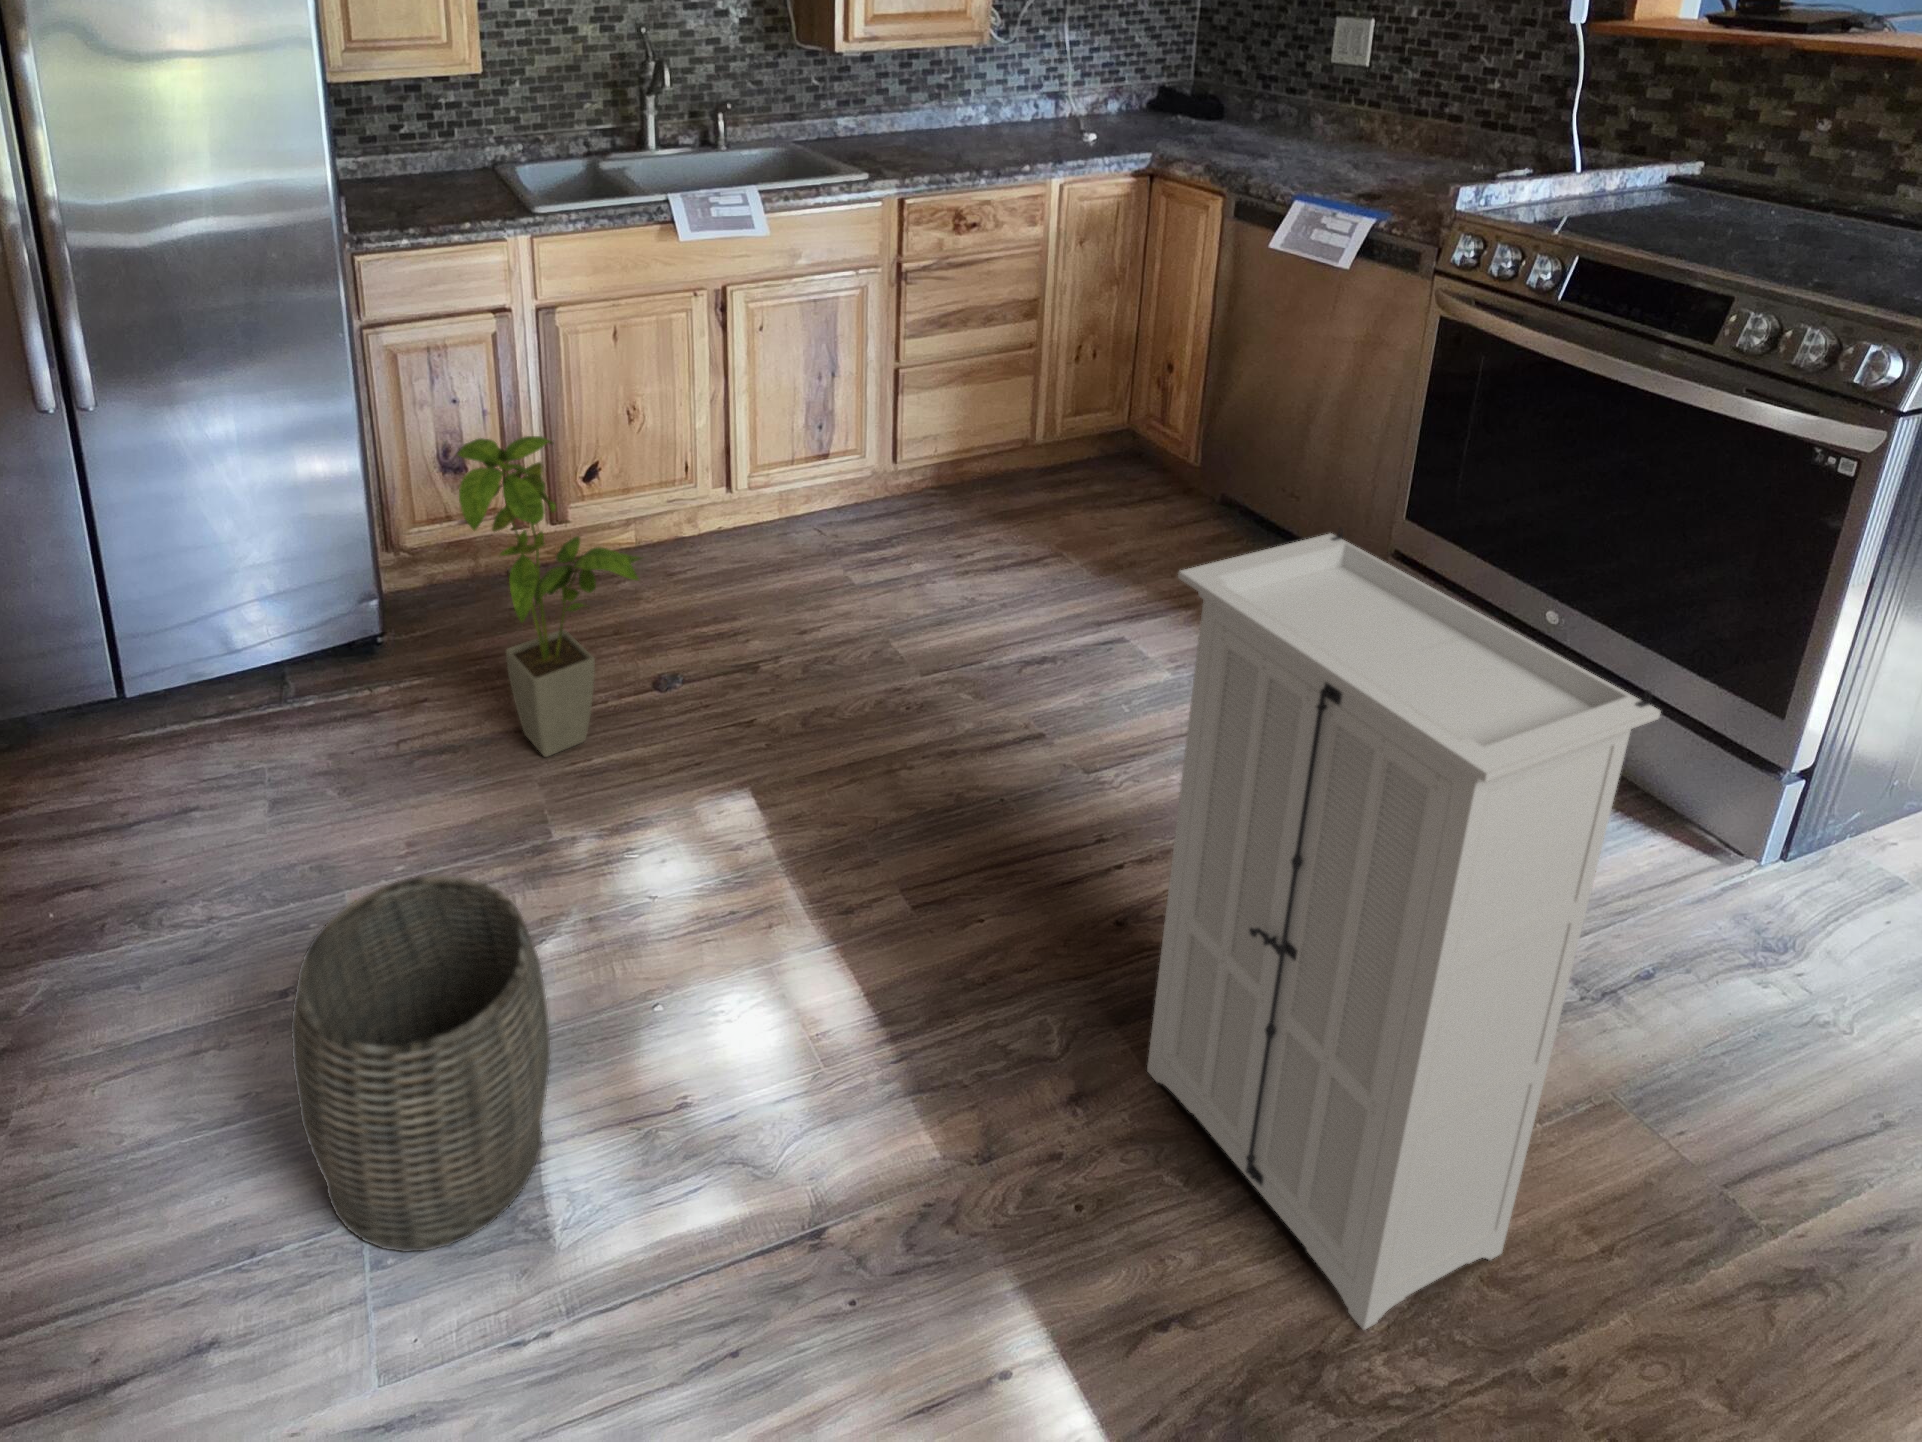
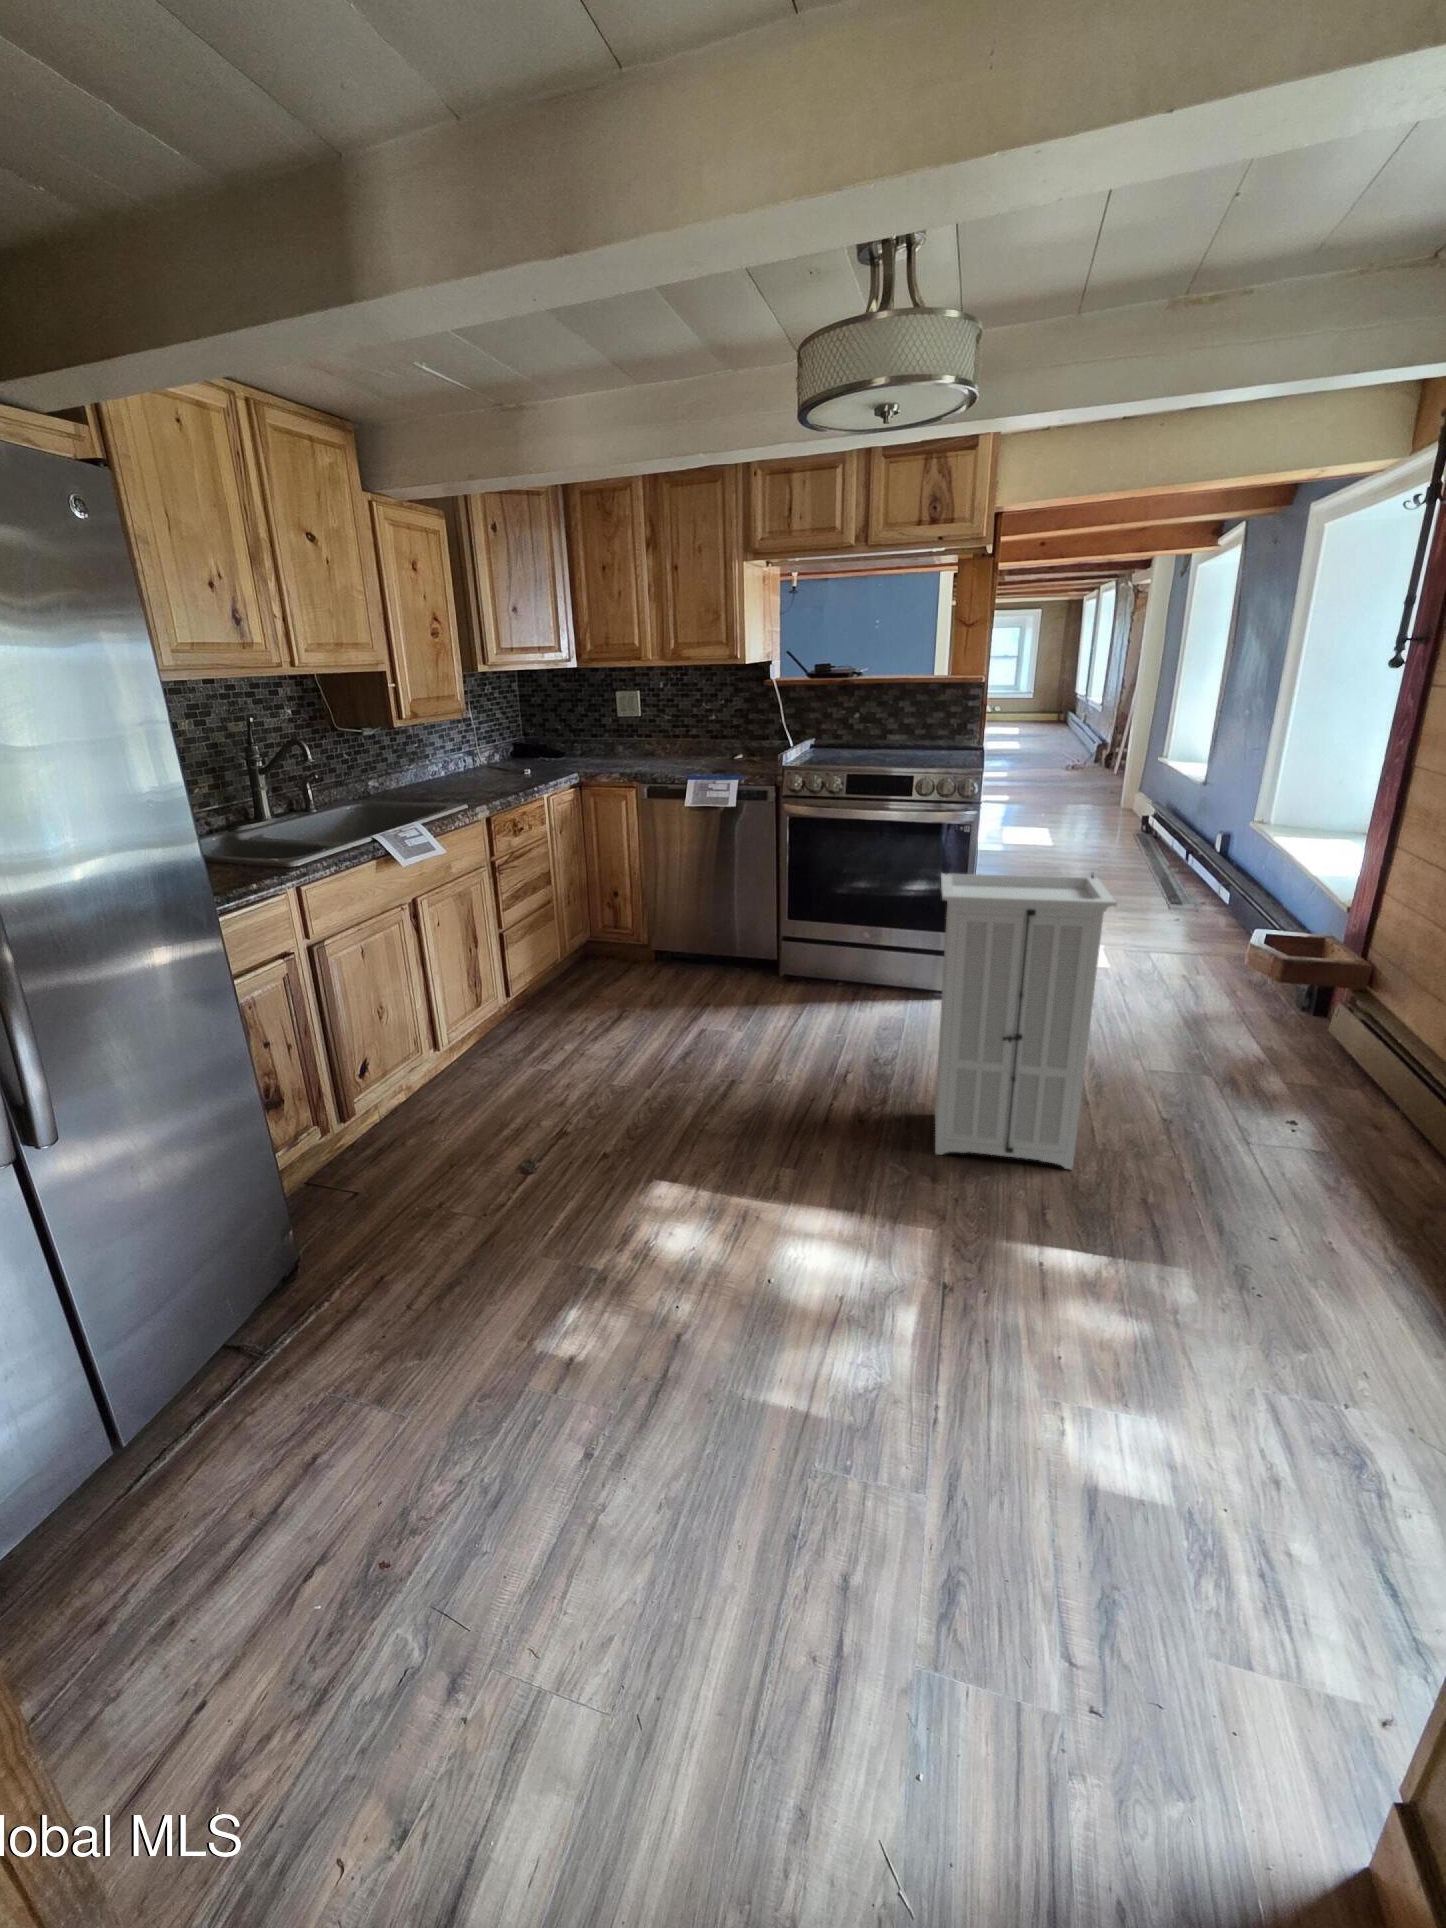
house plant: present [457,436,641,757] -> none [441,995,593,1241]
woven basket: present [291,875,550,1252] -> none [702,1227,872,1480]

